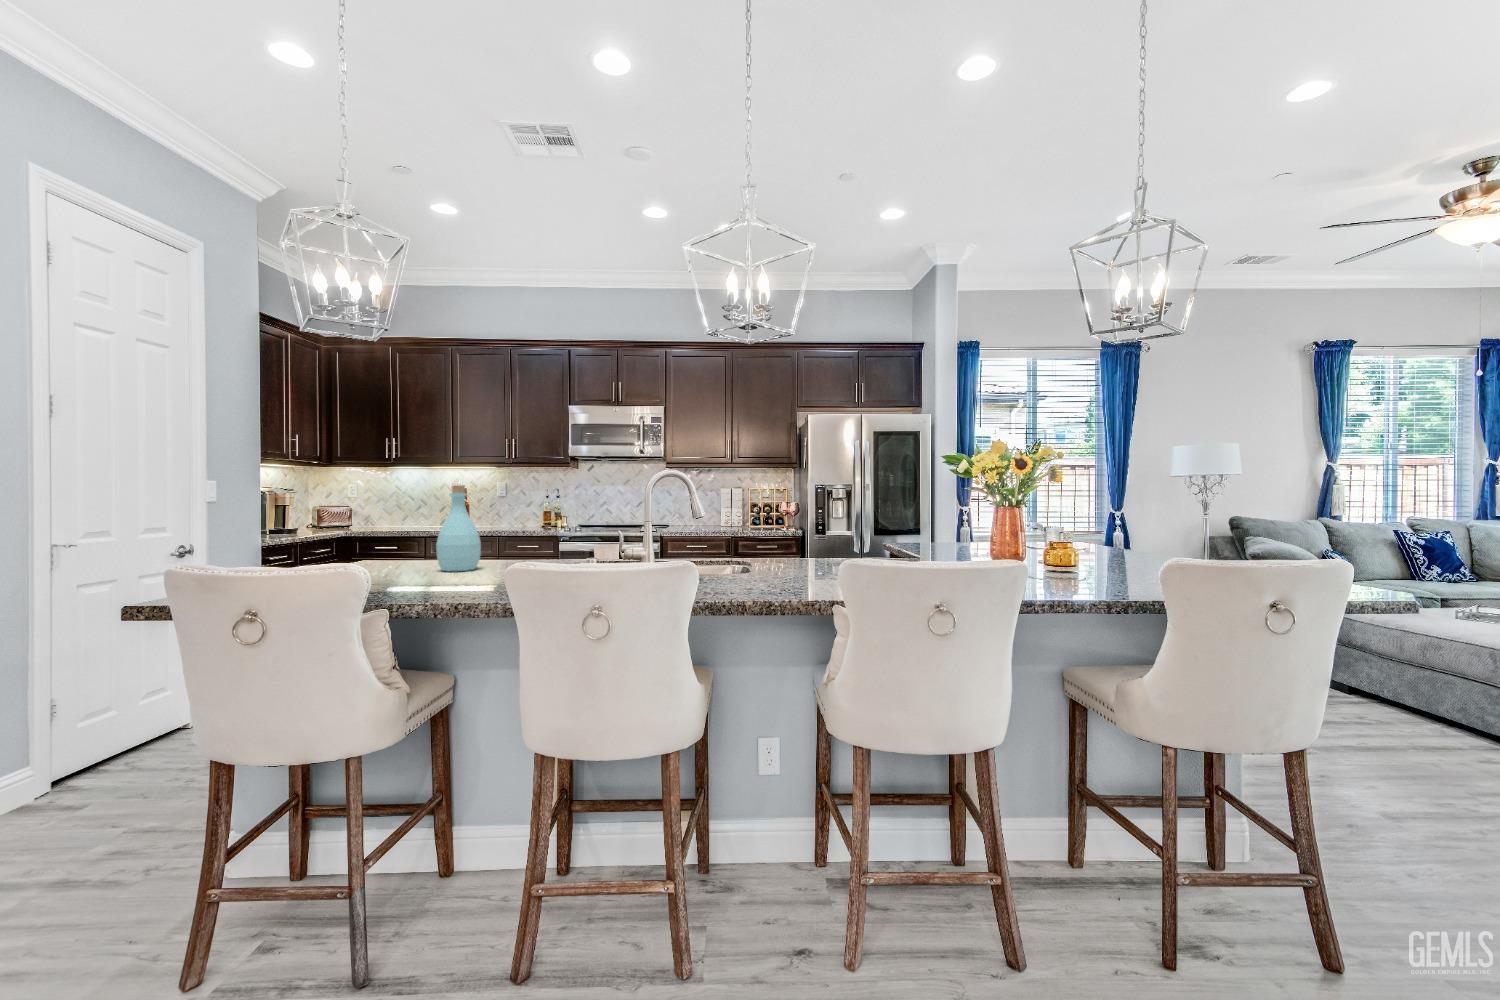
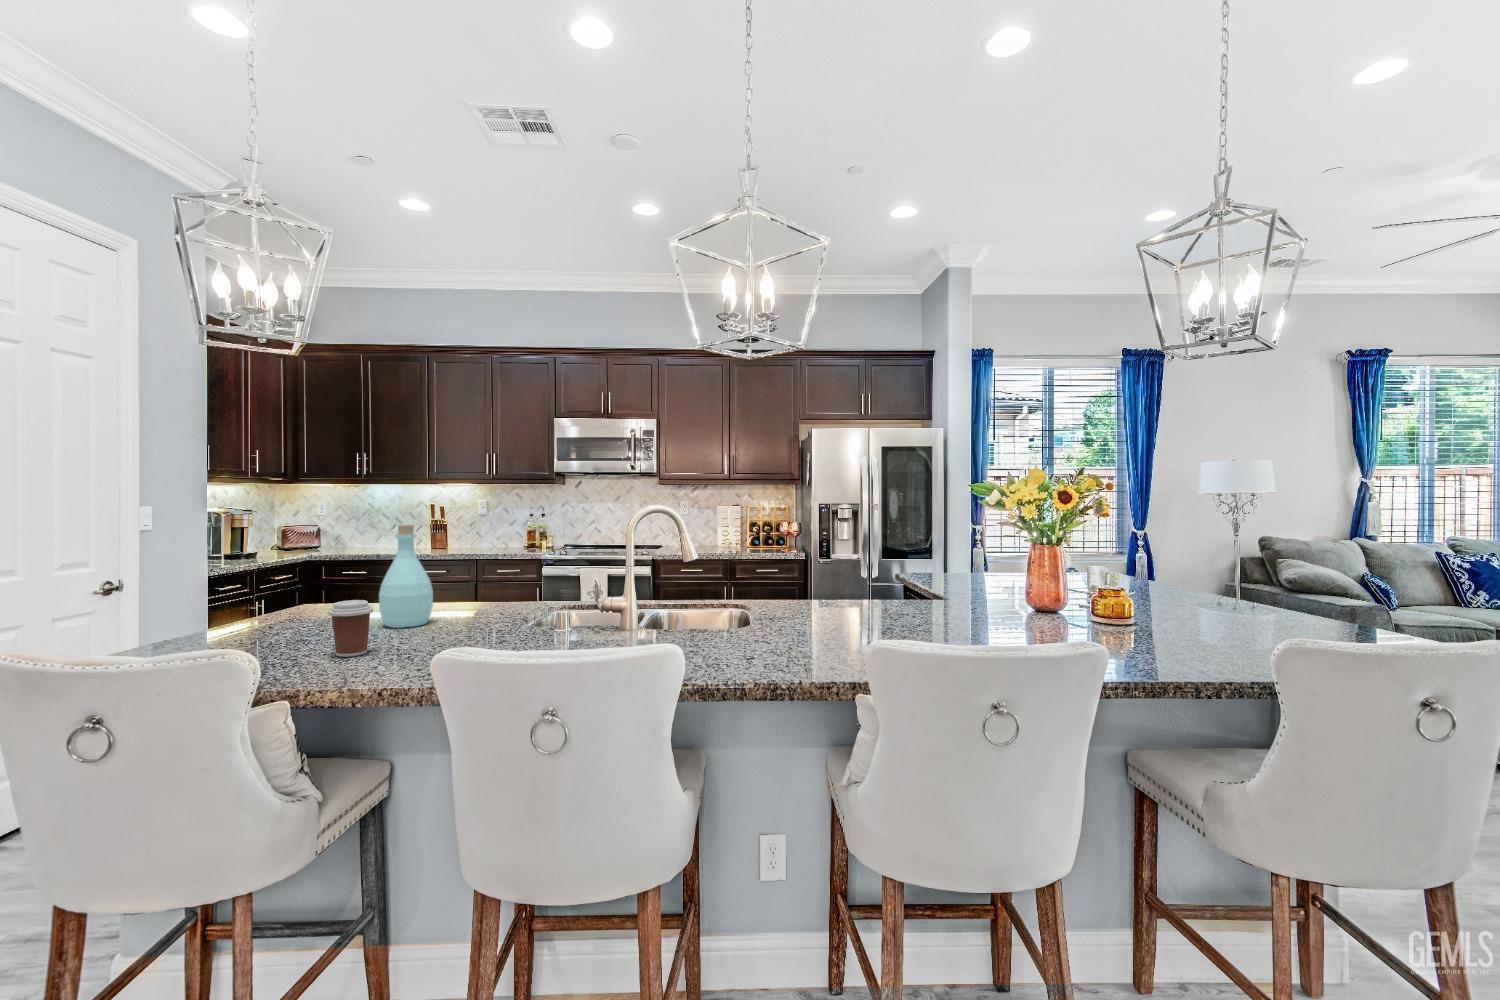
coffee cup: none [403,542,438,587] -> present [328,600,373,657]

